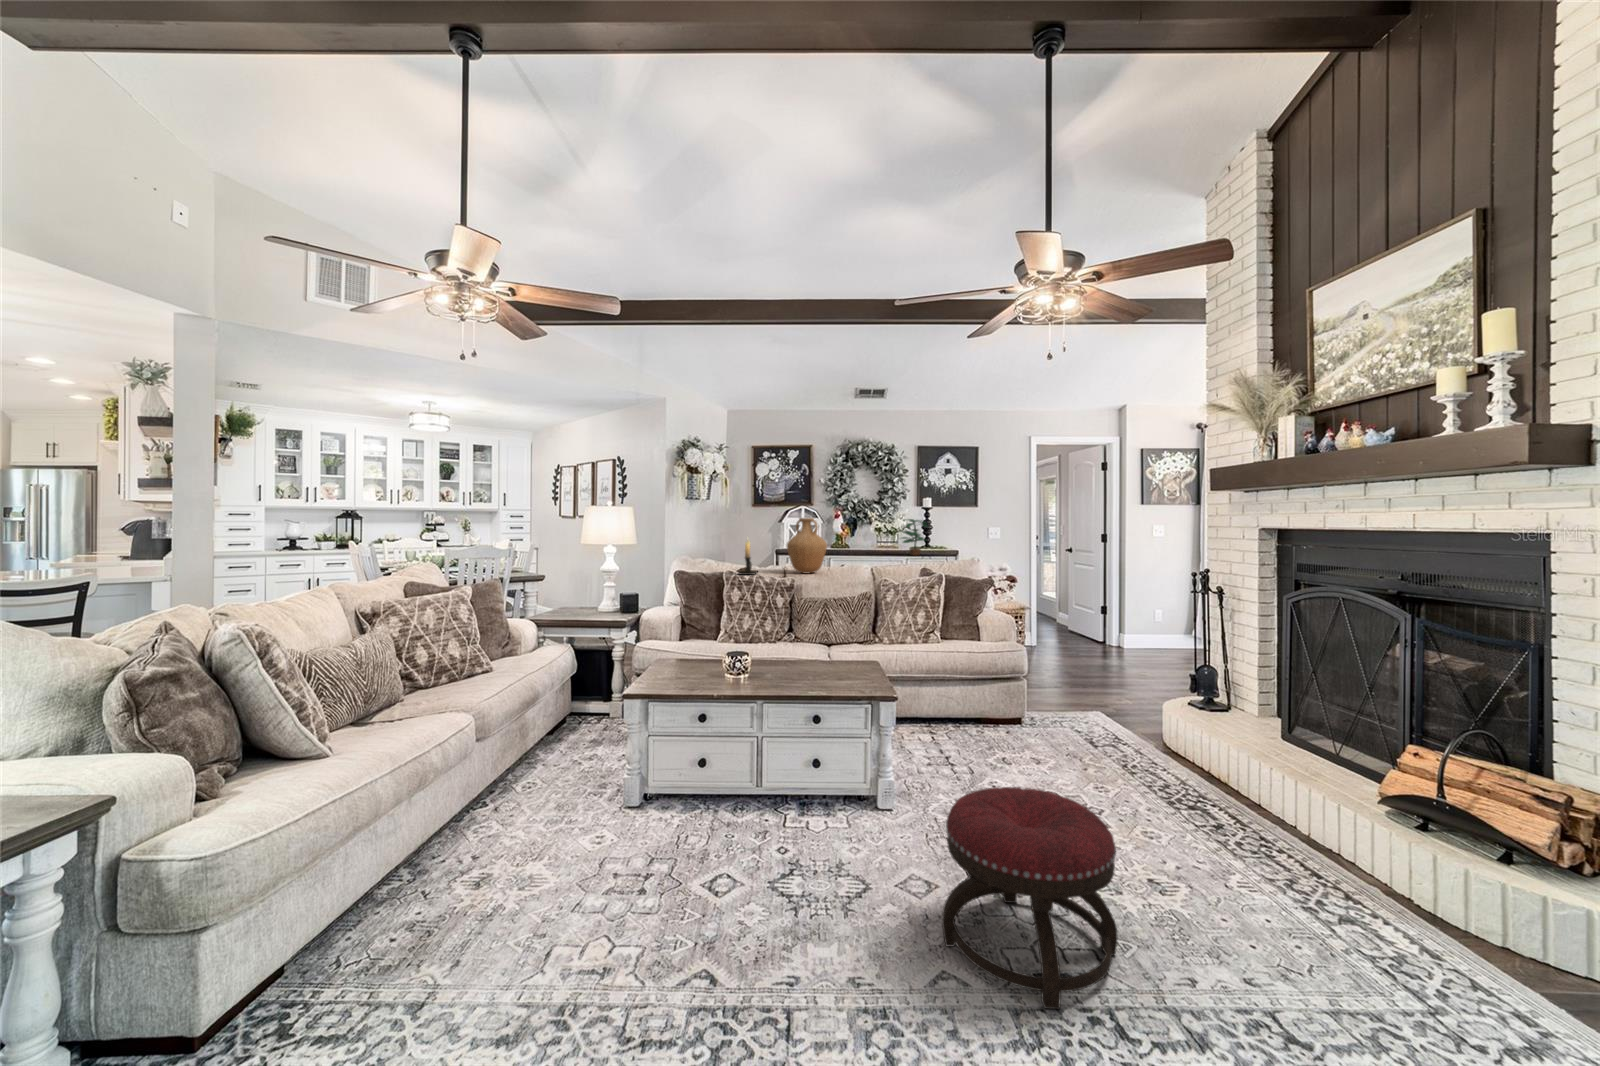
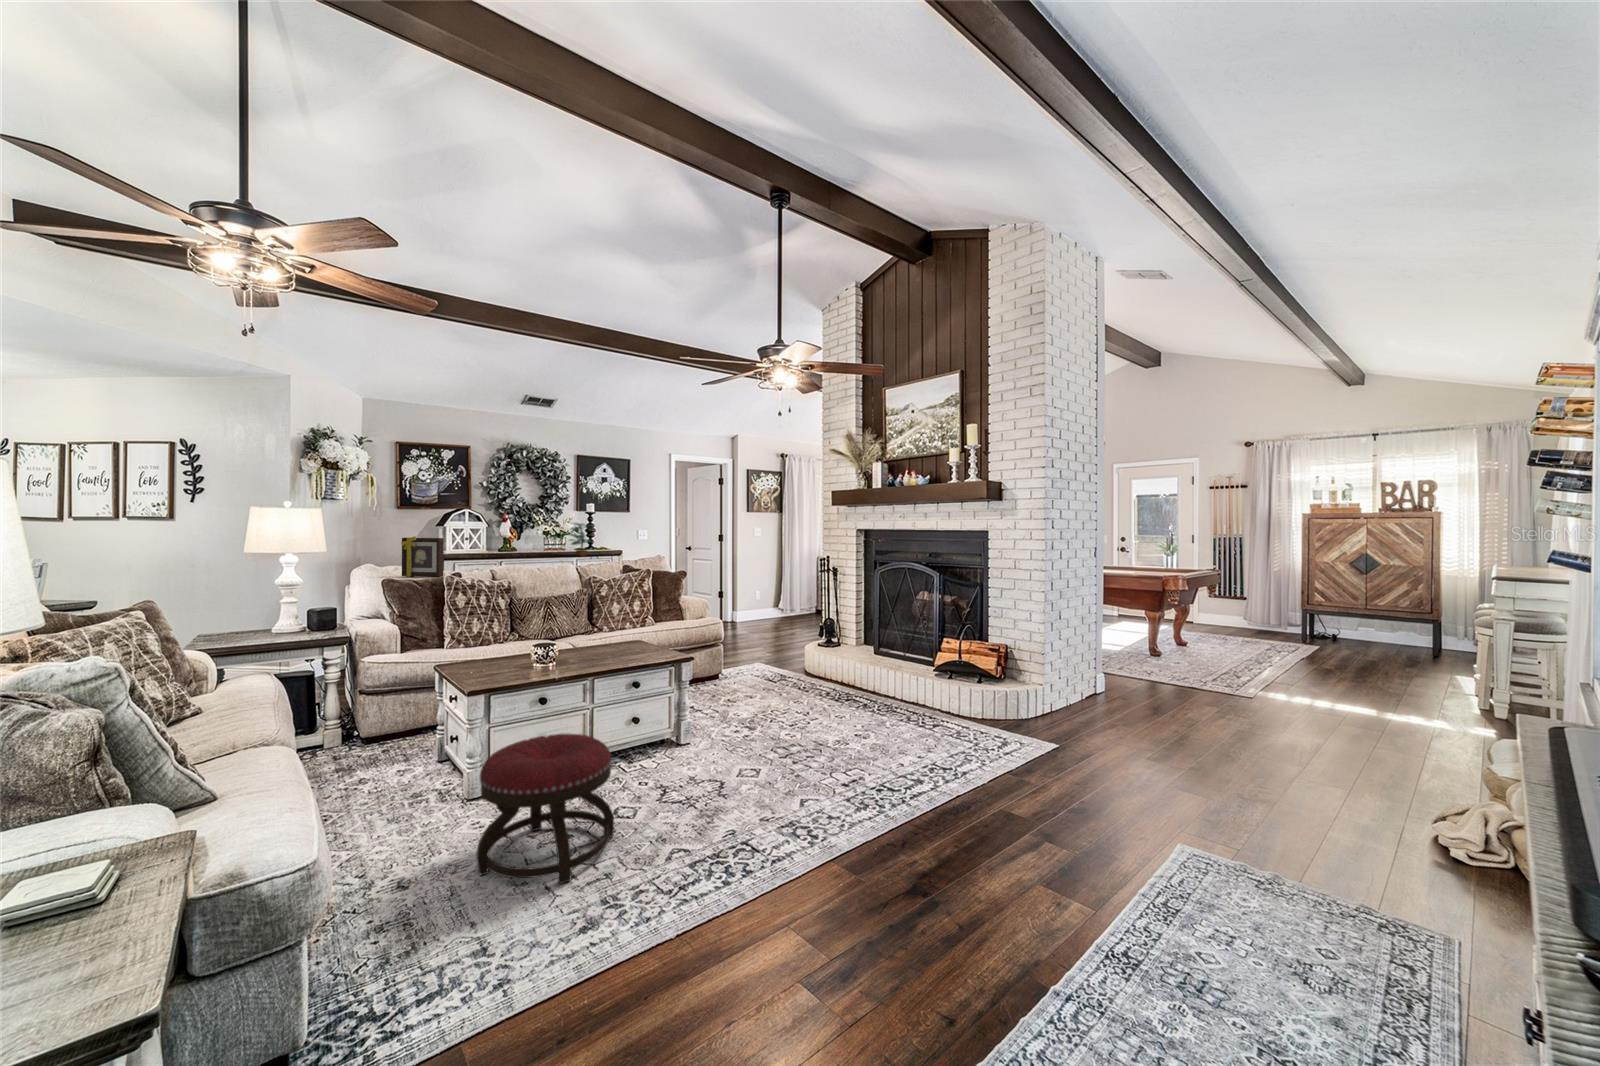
vase: present [787,518,827,574] -> none [508,521,549,574]
picture frame: none [705,532,735,572] -> present [401,536,444,577]
candle holder: present [738,538,758,575] -> none [456,539,479,578]
ottoman: present [942,787,1118,1009] -> present [476,733,614,884]

